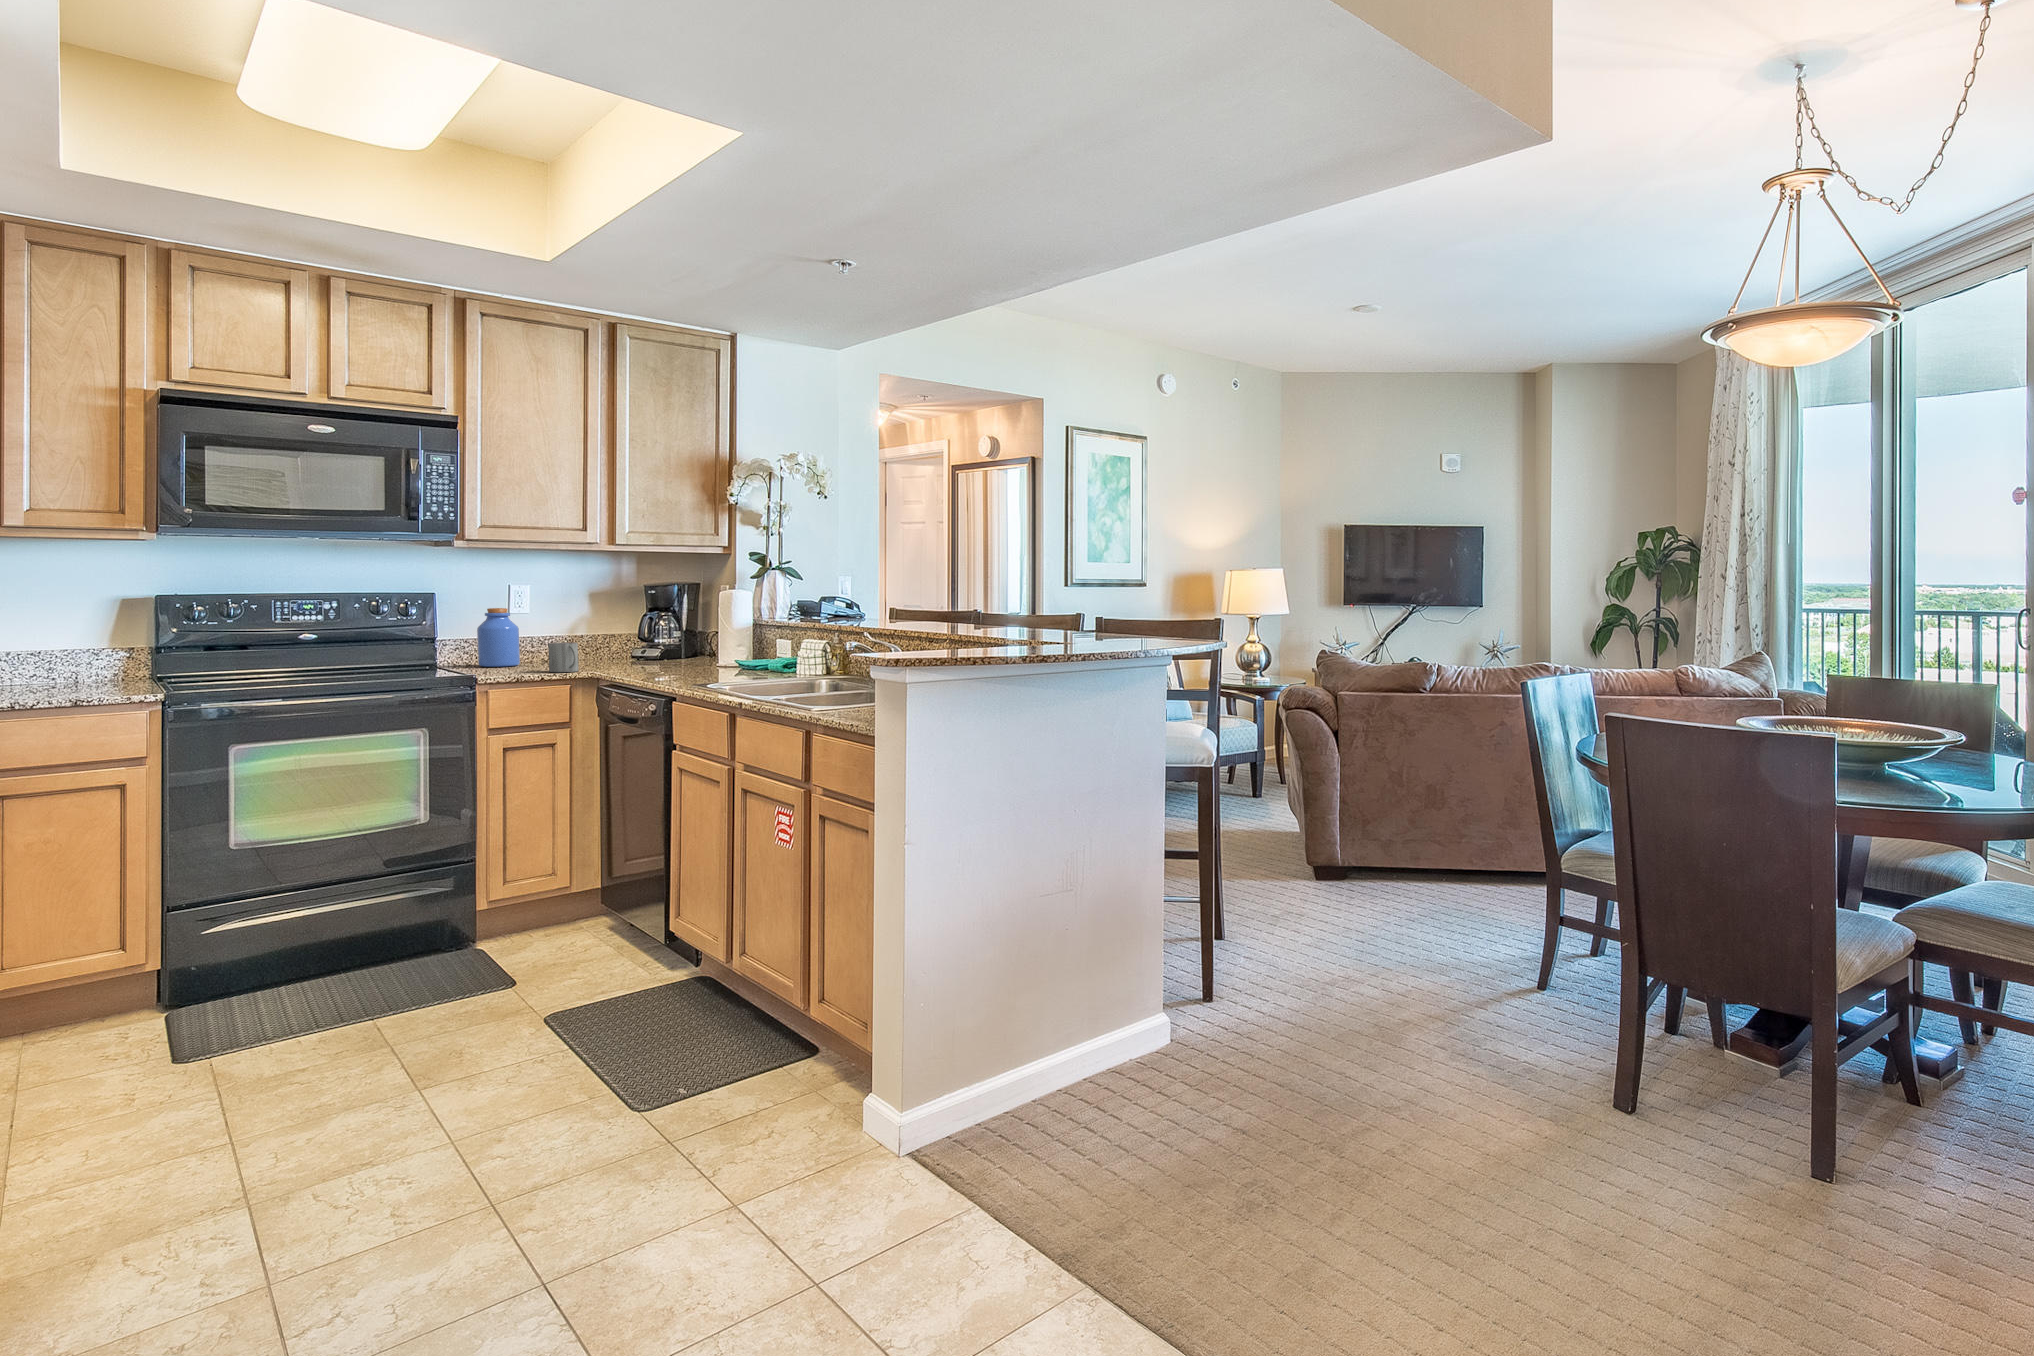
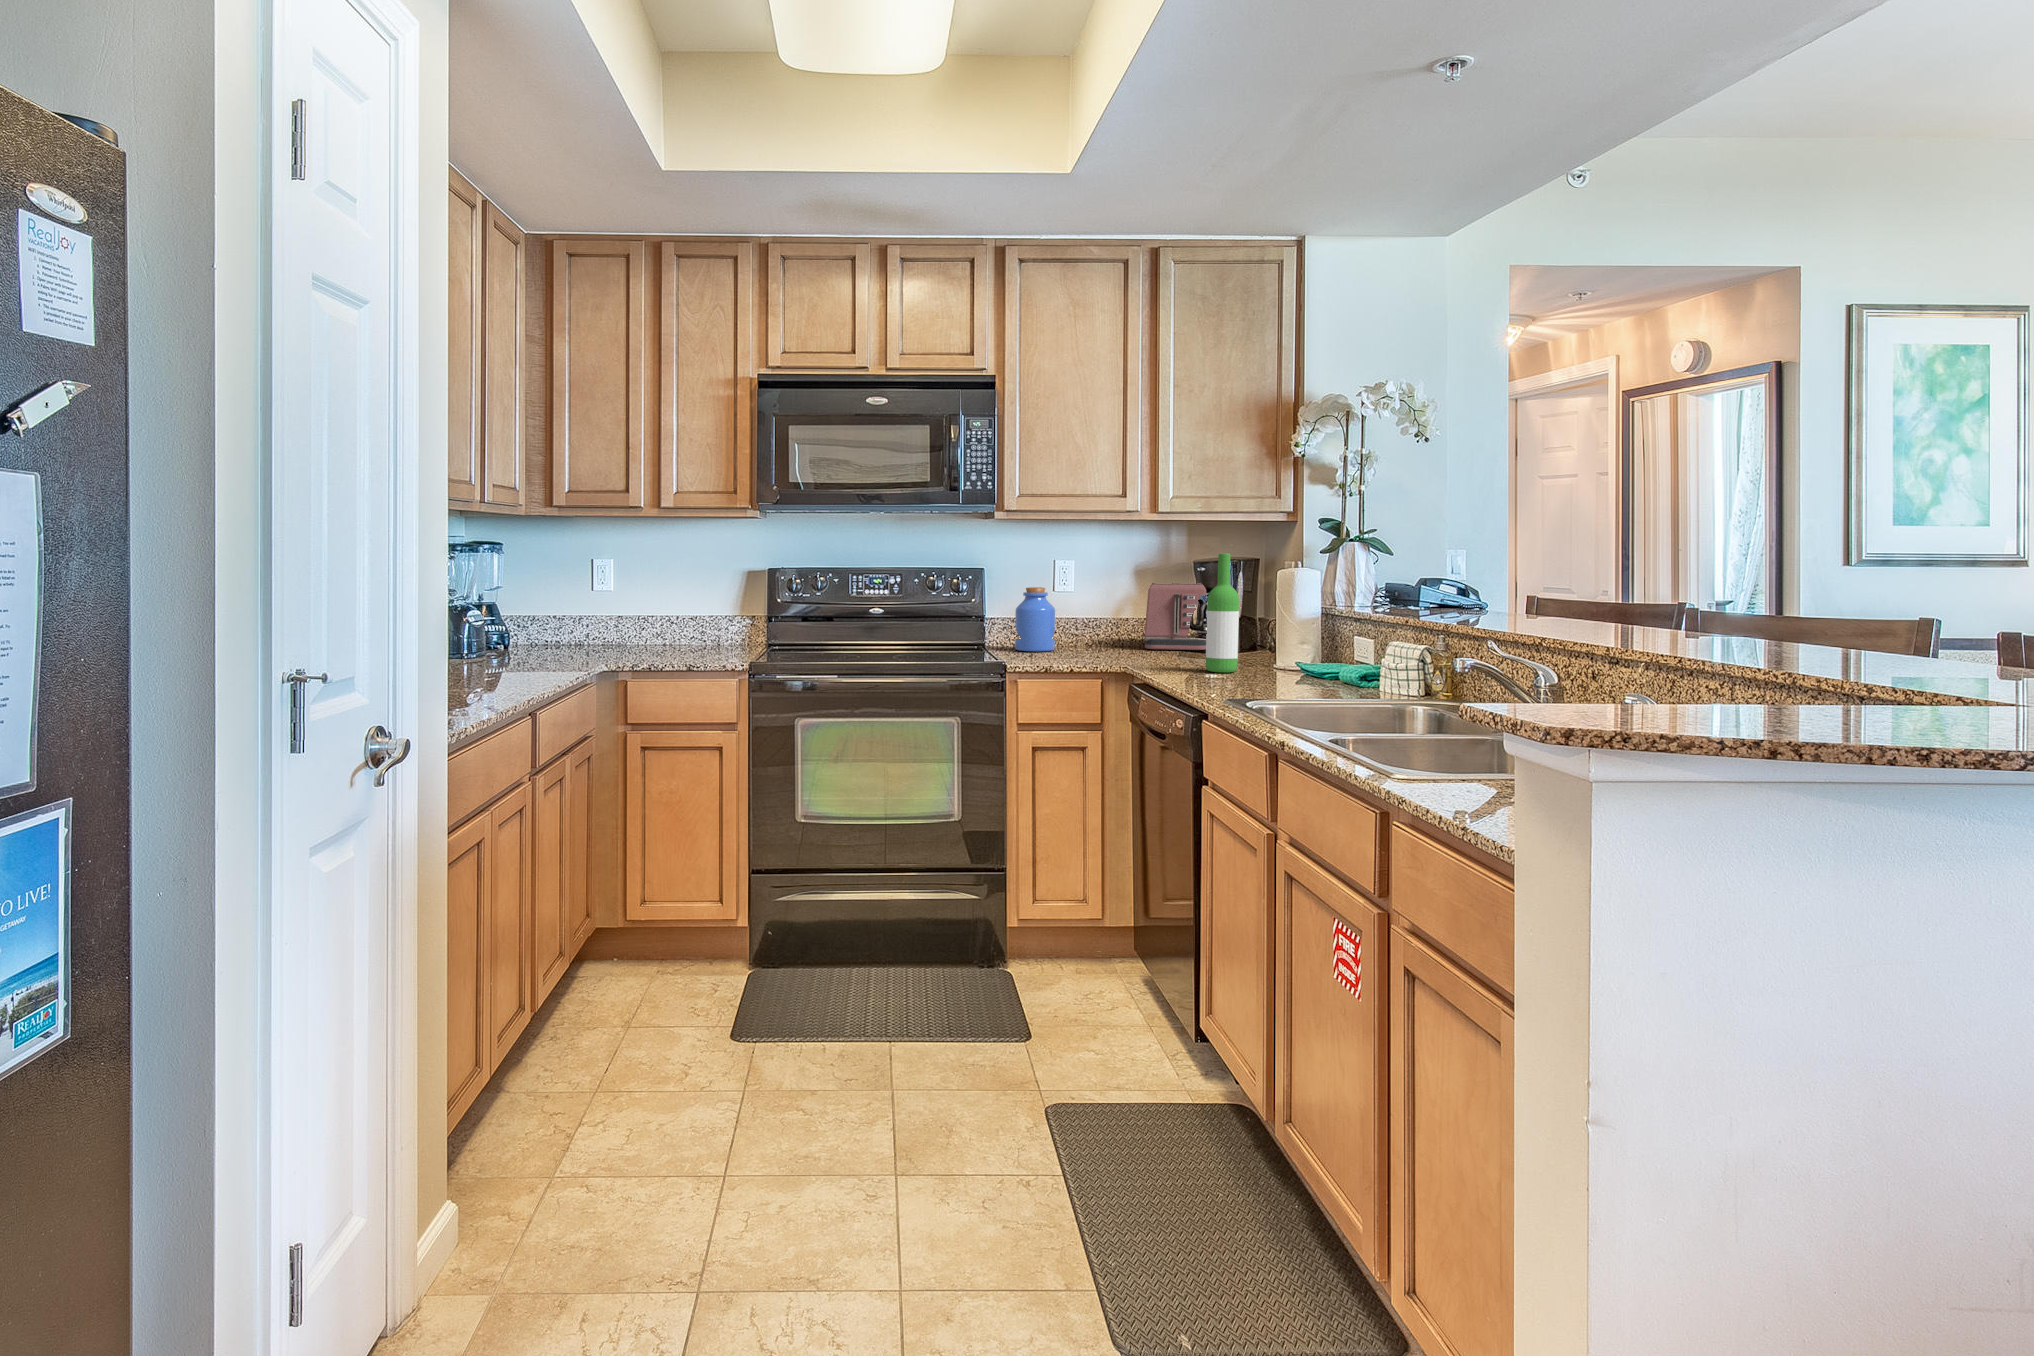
wine bottle: none [668,580,695,672] -> present [1206,554,1239,672]
toaster: none [602,603,663,660] -> present [1144,583,1206,650]
mug: present [548,642,579,672] -> none [1074,629,1106,664]

